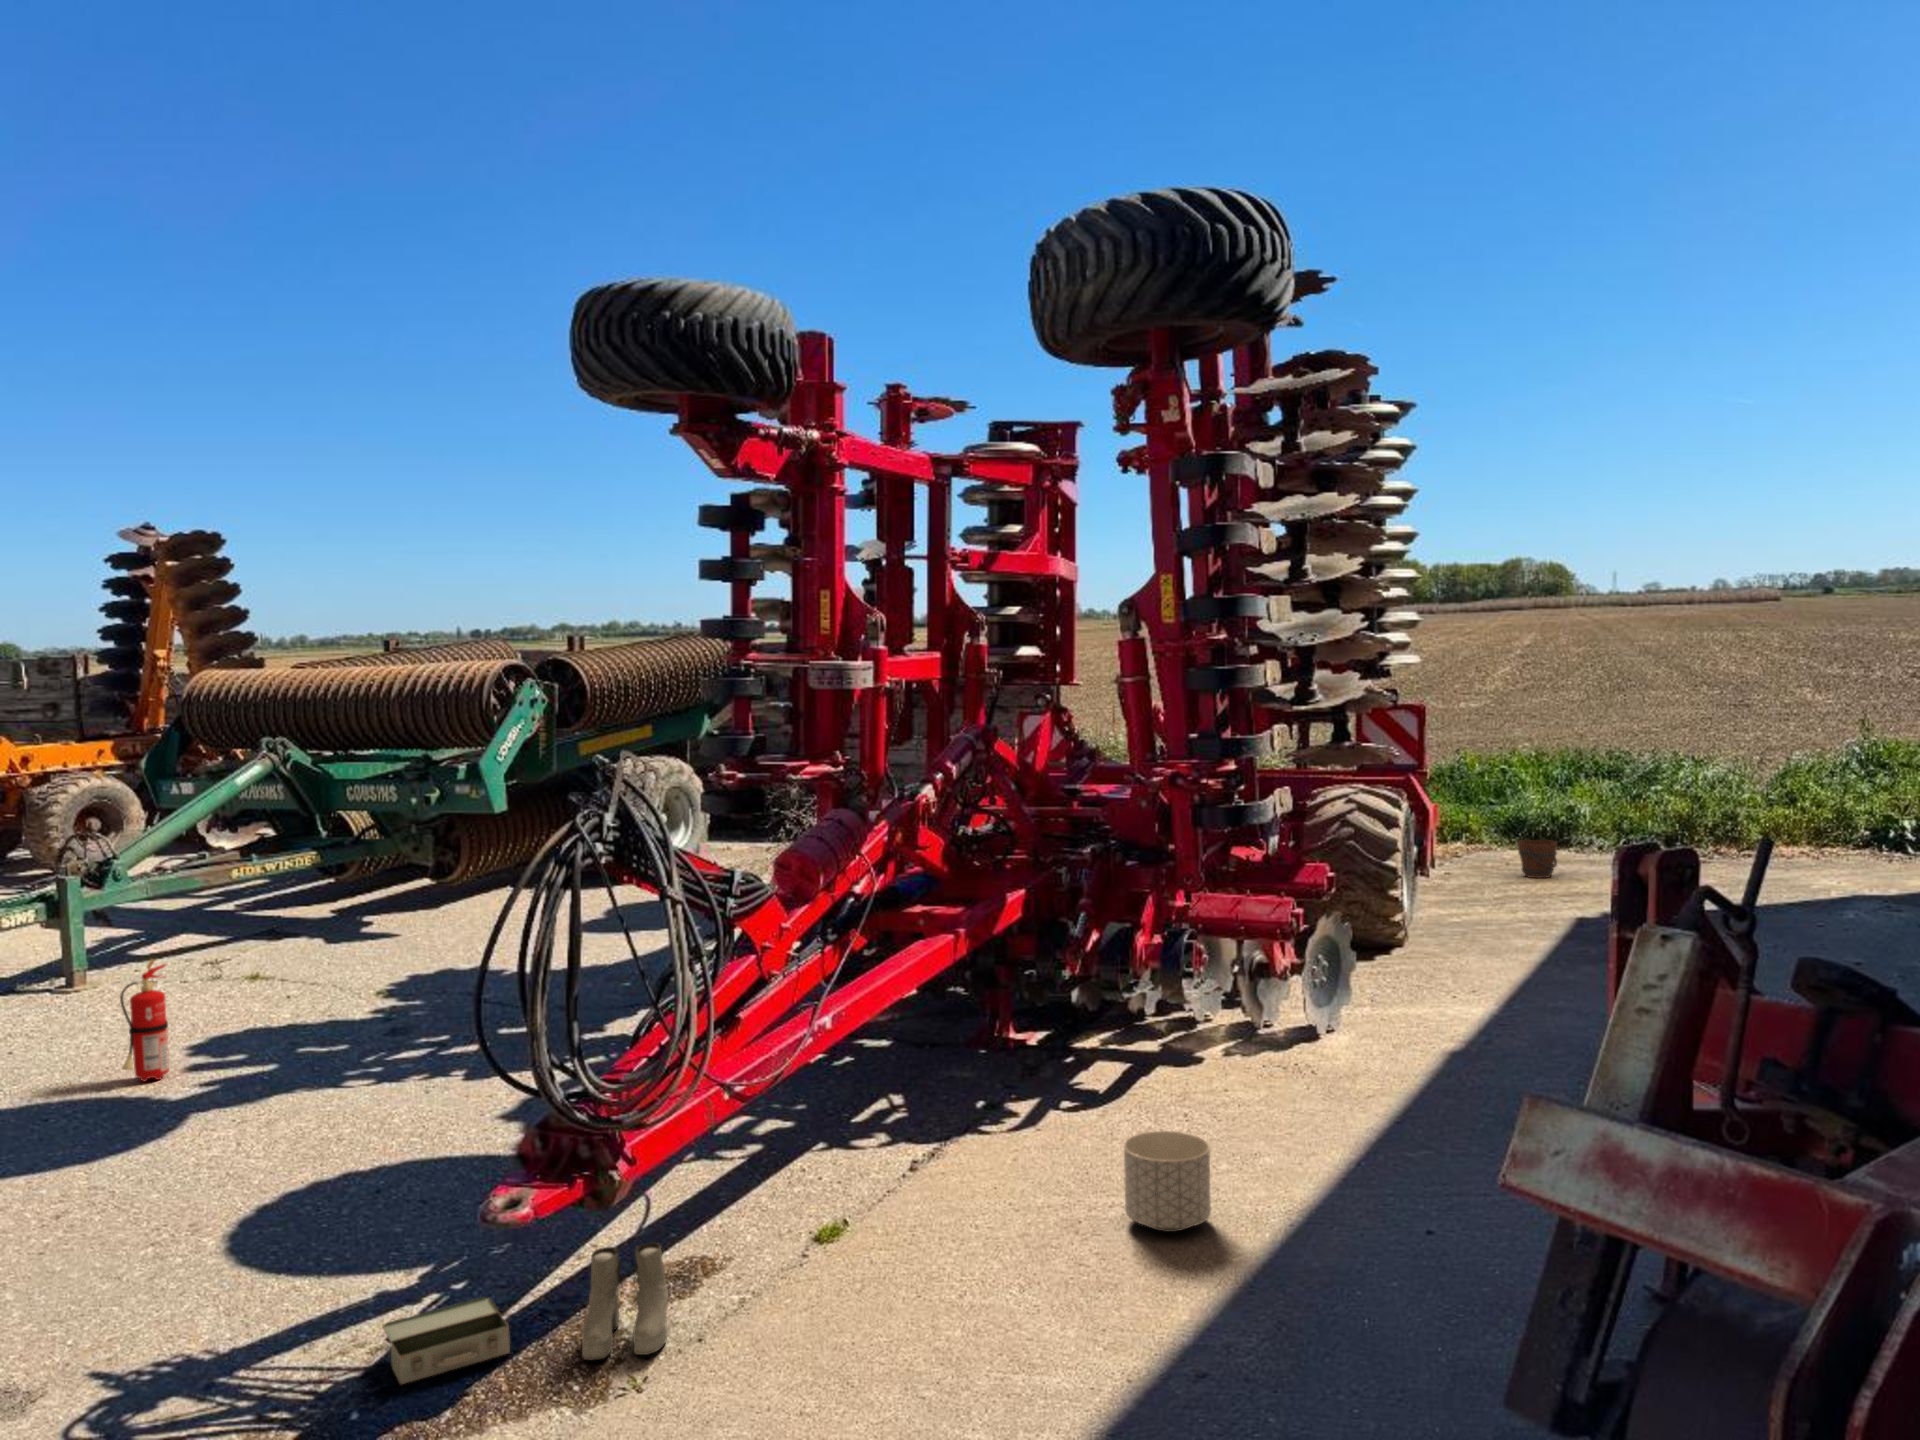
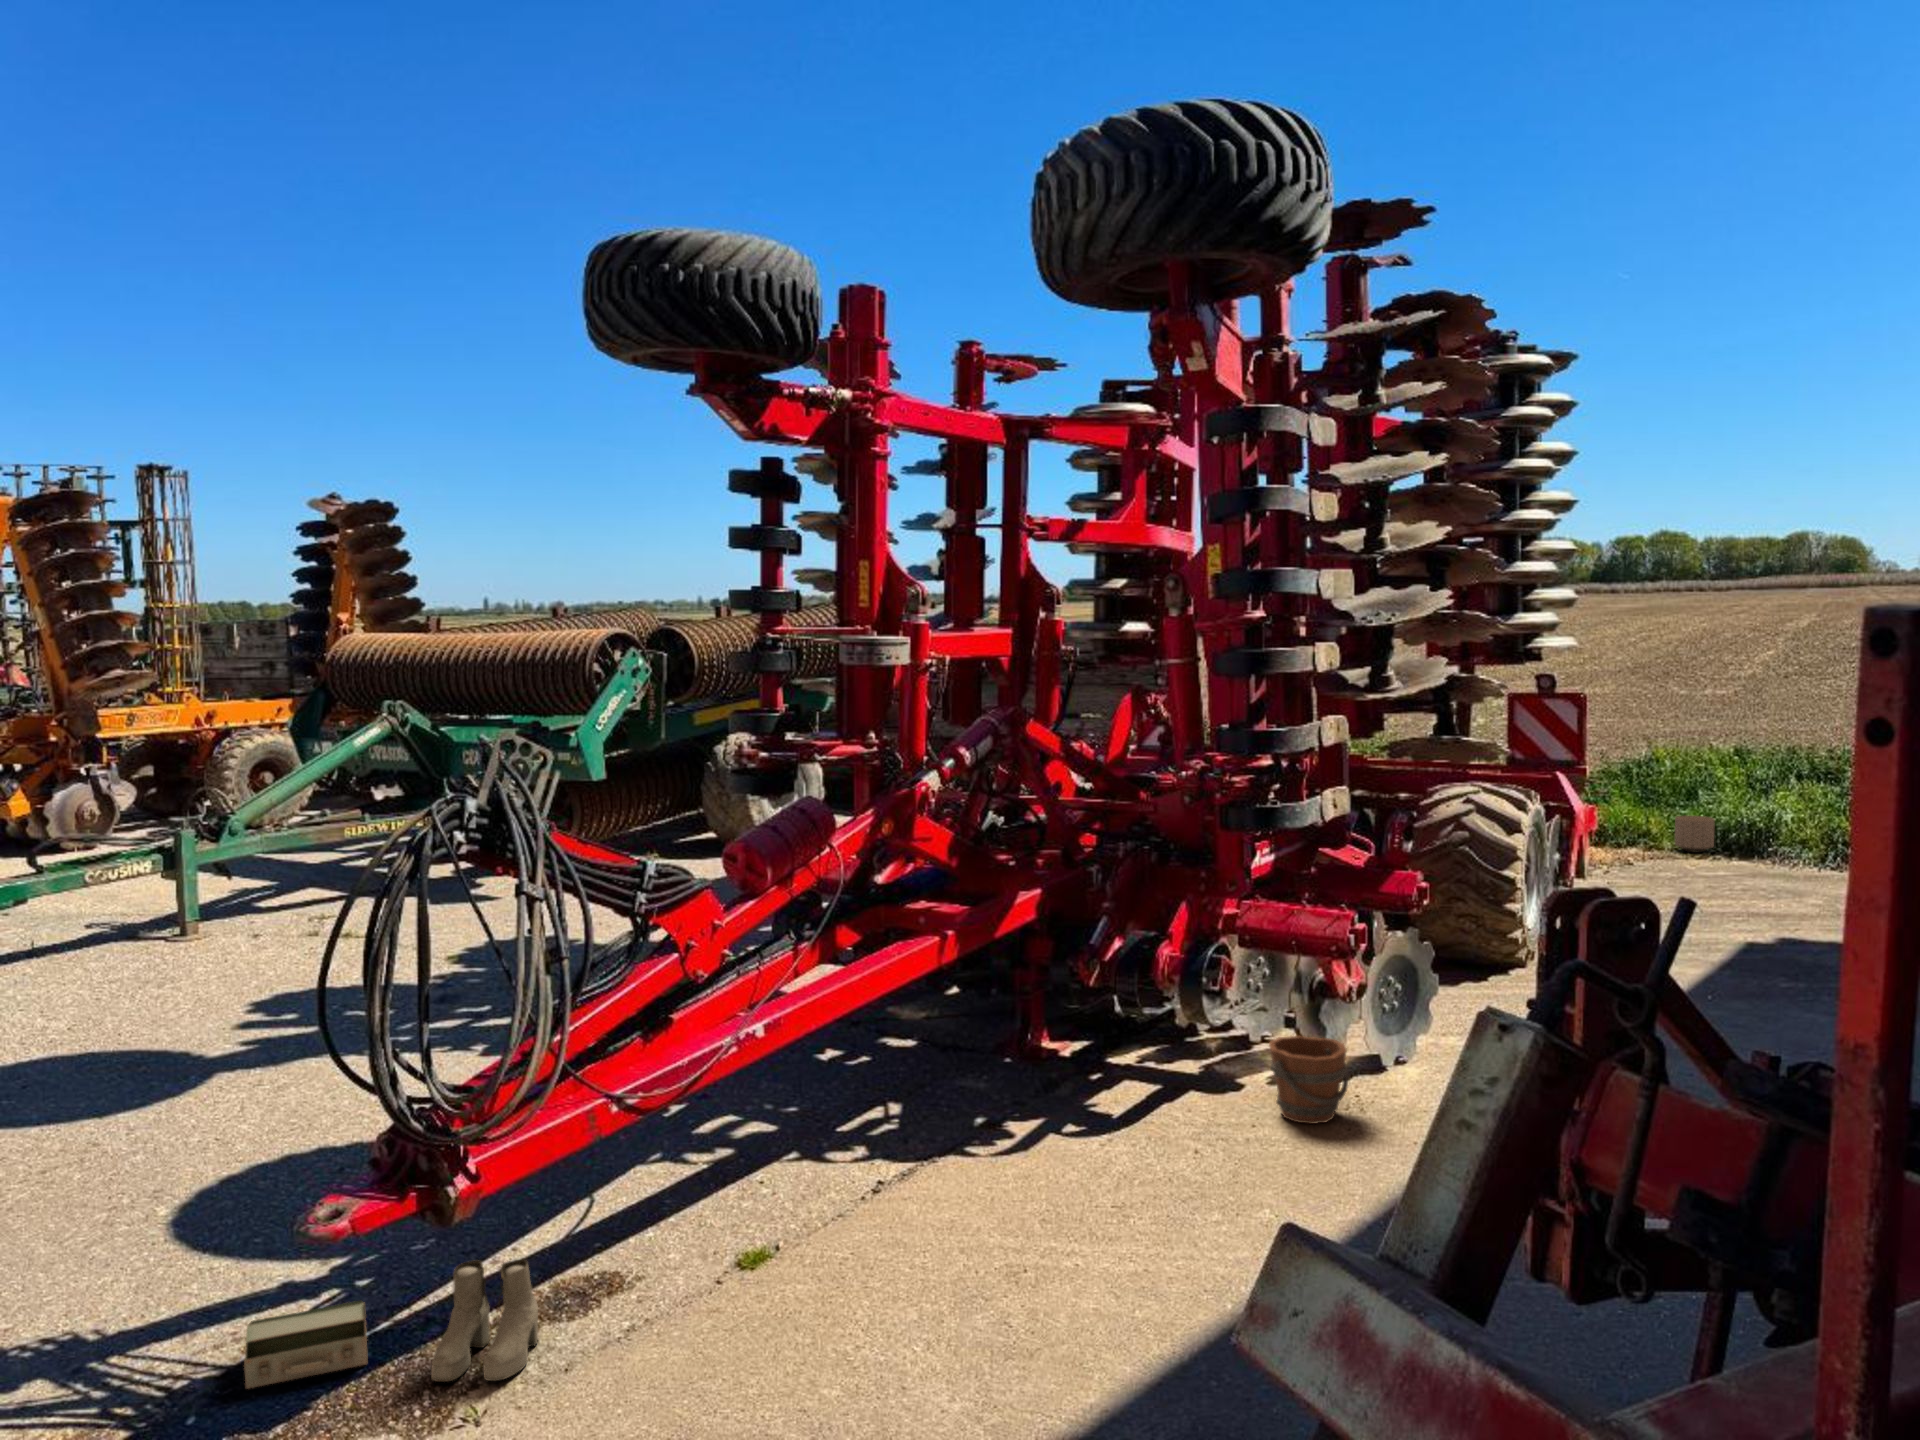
bucket: present [1518,840,1557,878] -> present [1269,1036,1348,1124]
fire extinguisher: present [120,959,169,1082] -> none [172,920,221,1039]
planter: present [1124,1131,1211,1232] -> present [1675,816,1715,853]

